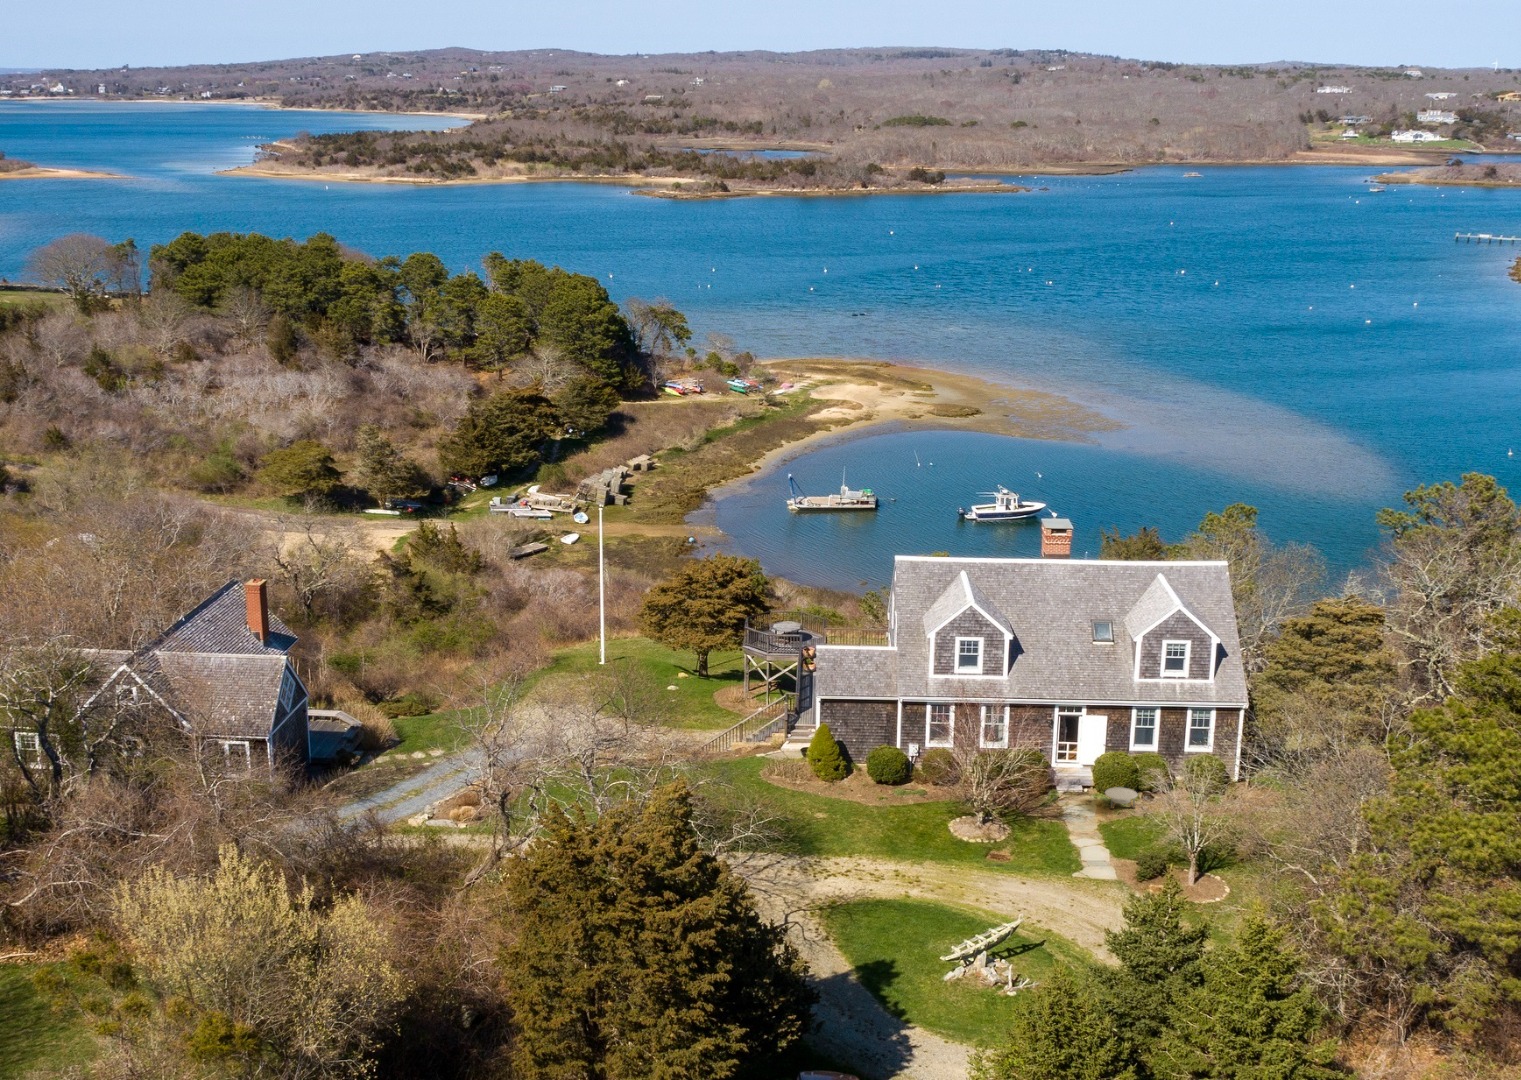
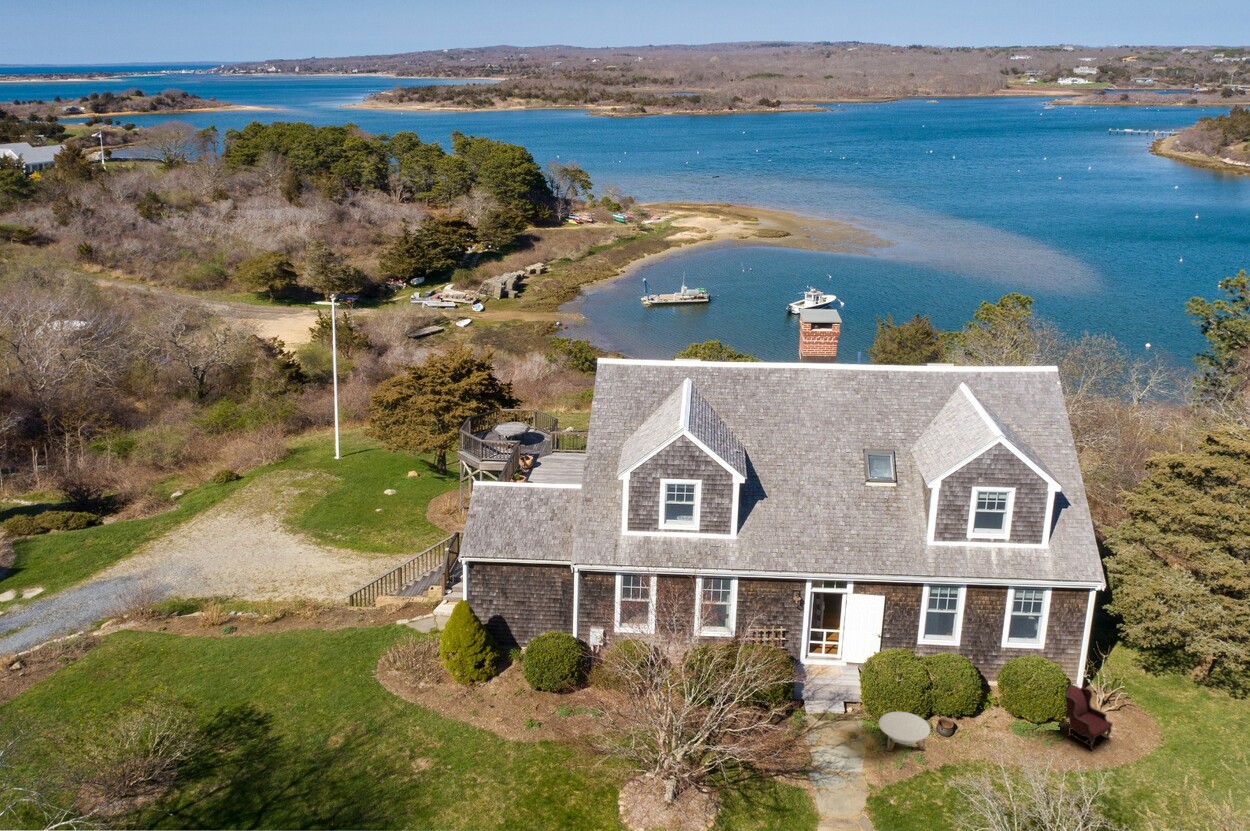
armchair: none [1224,768,1254,806] -> present [1066,685,1113,750]

